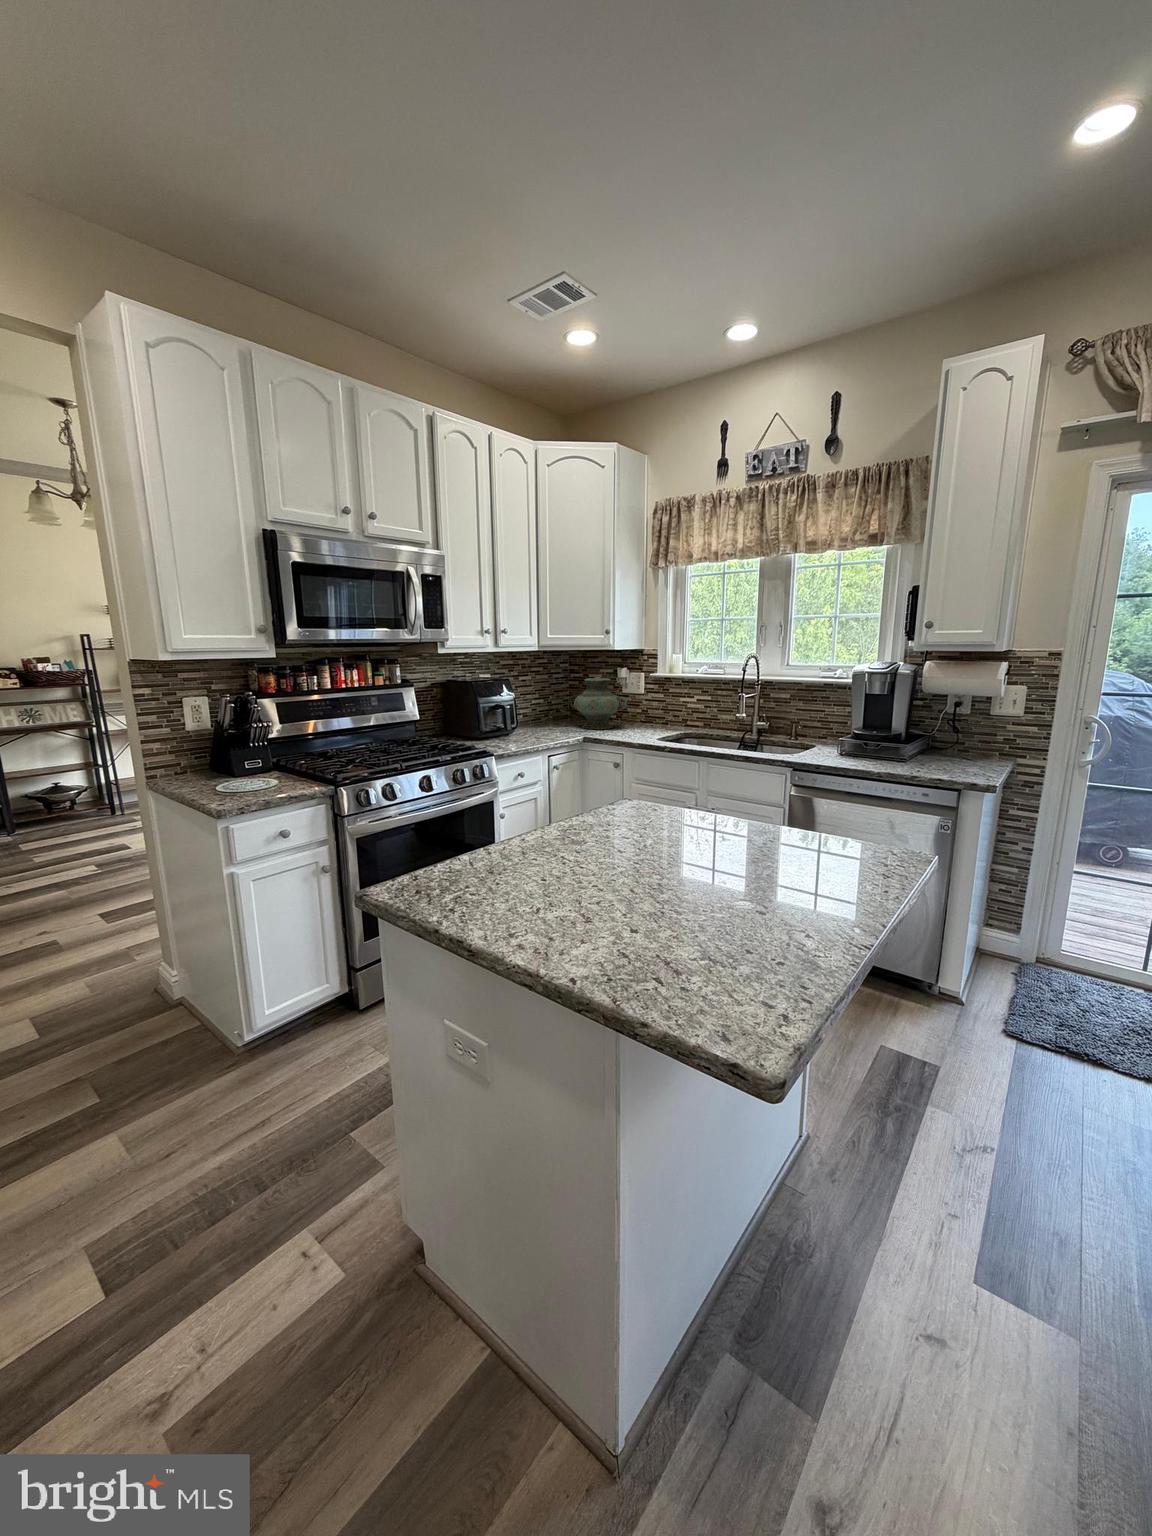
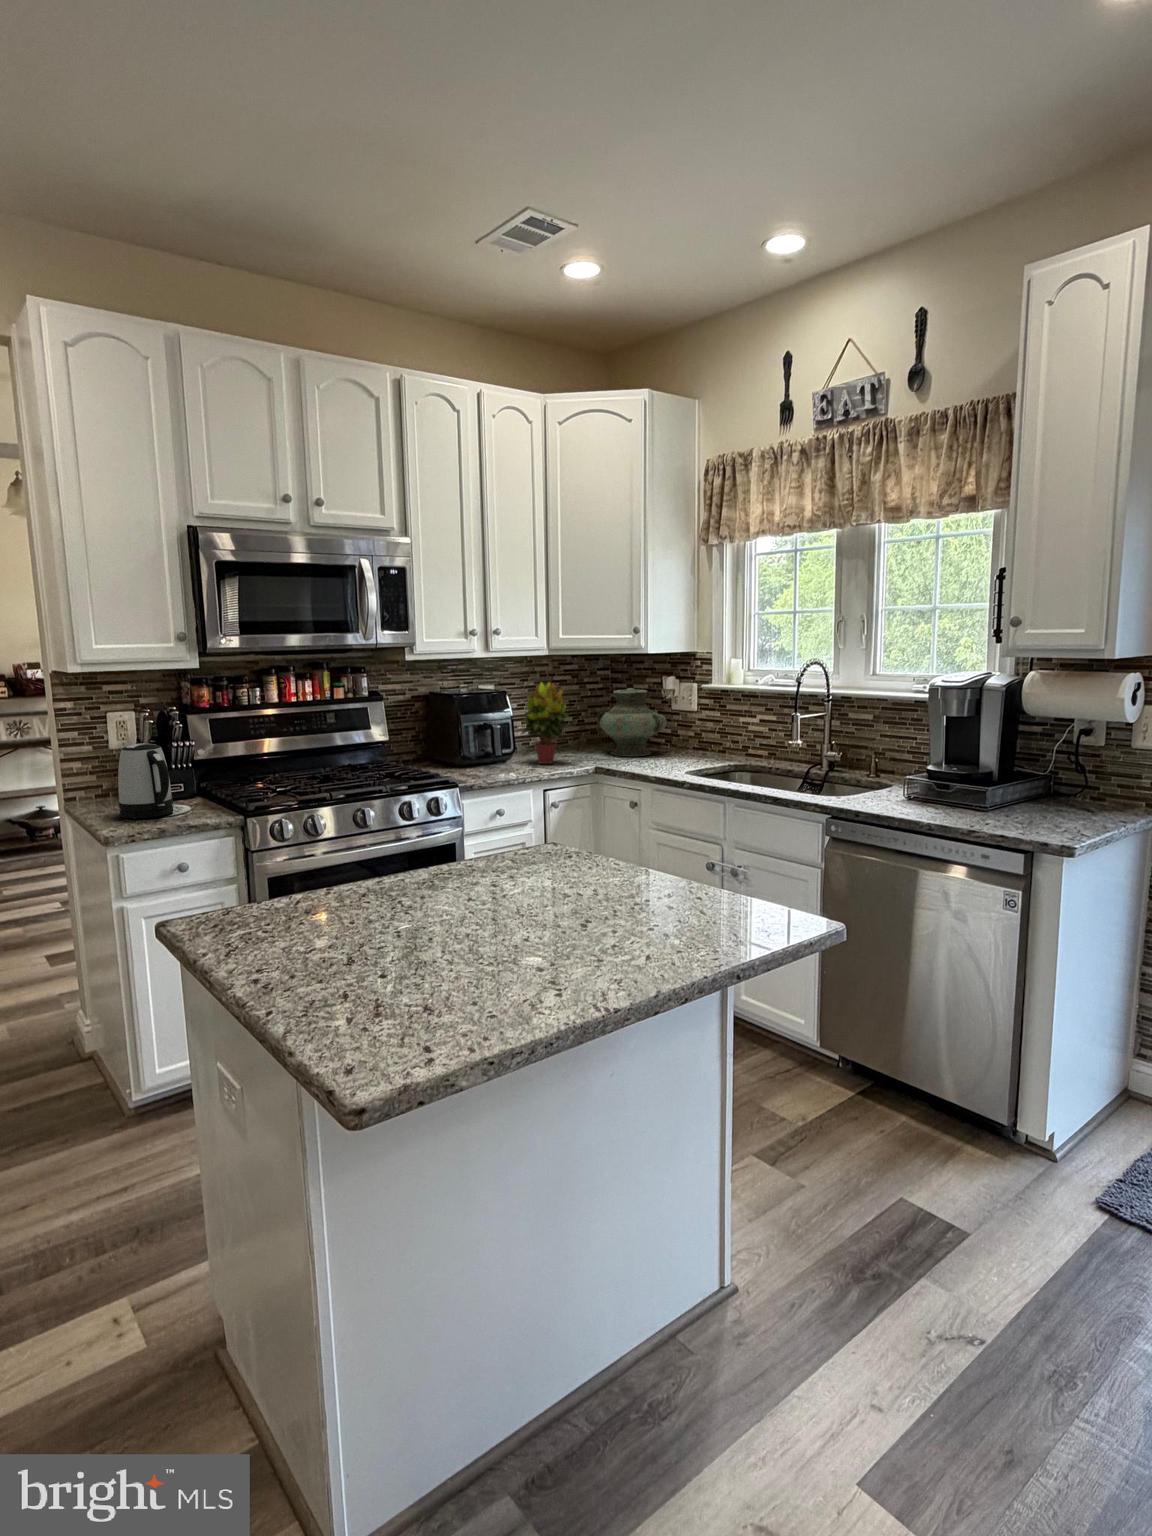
potted plant: none [522,671,564,736] -> present [522,682,571,764]
kettle: none [219,724,271,792] -> present [118,743,174,819]

